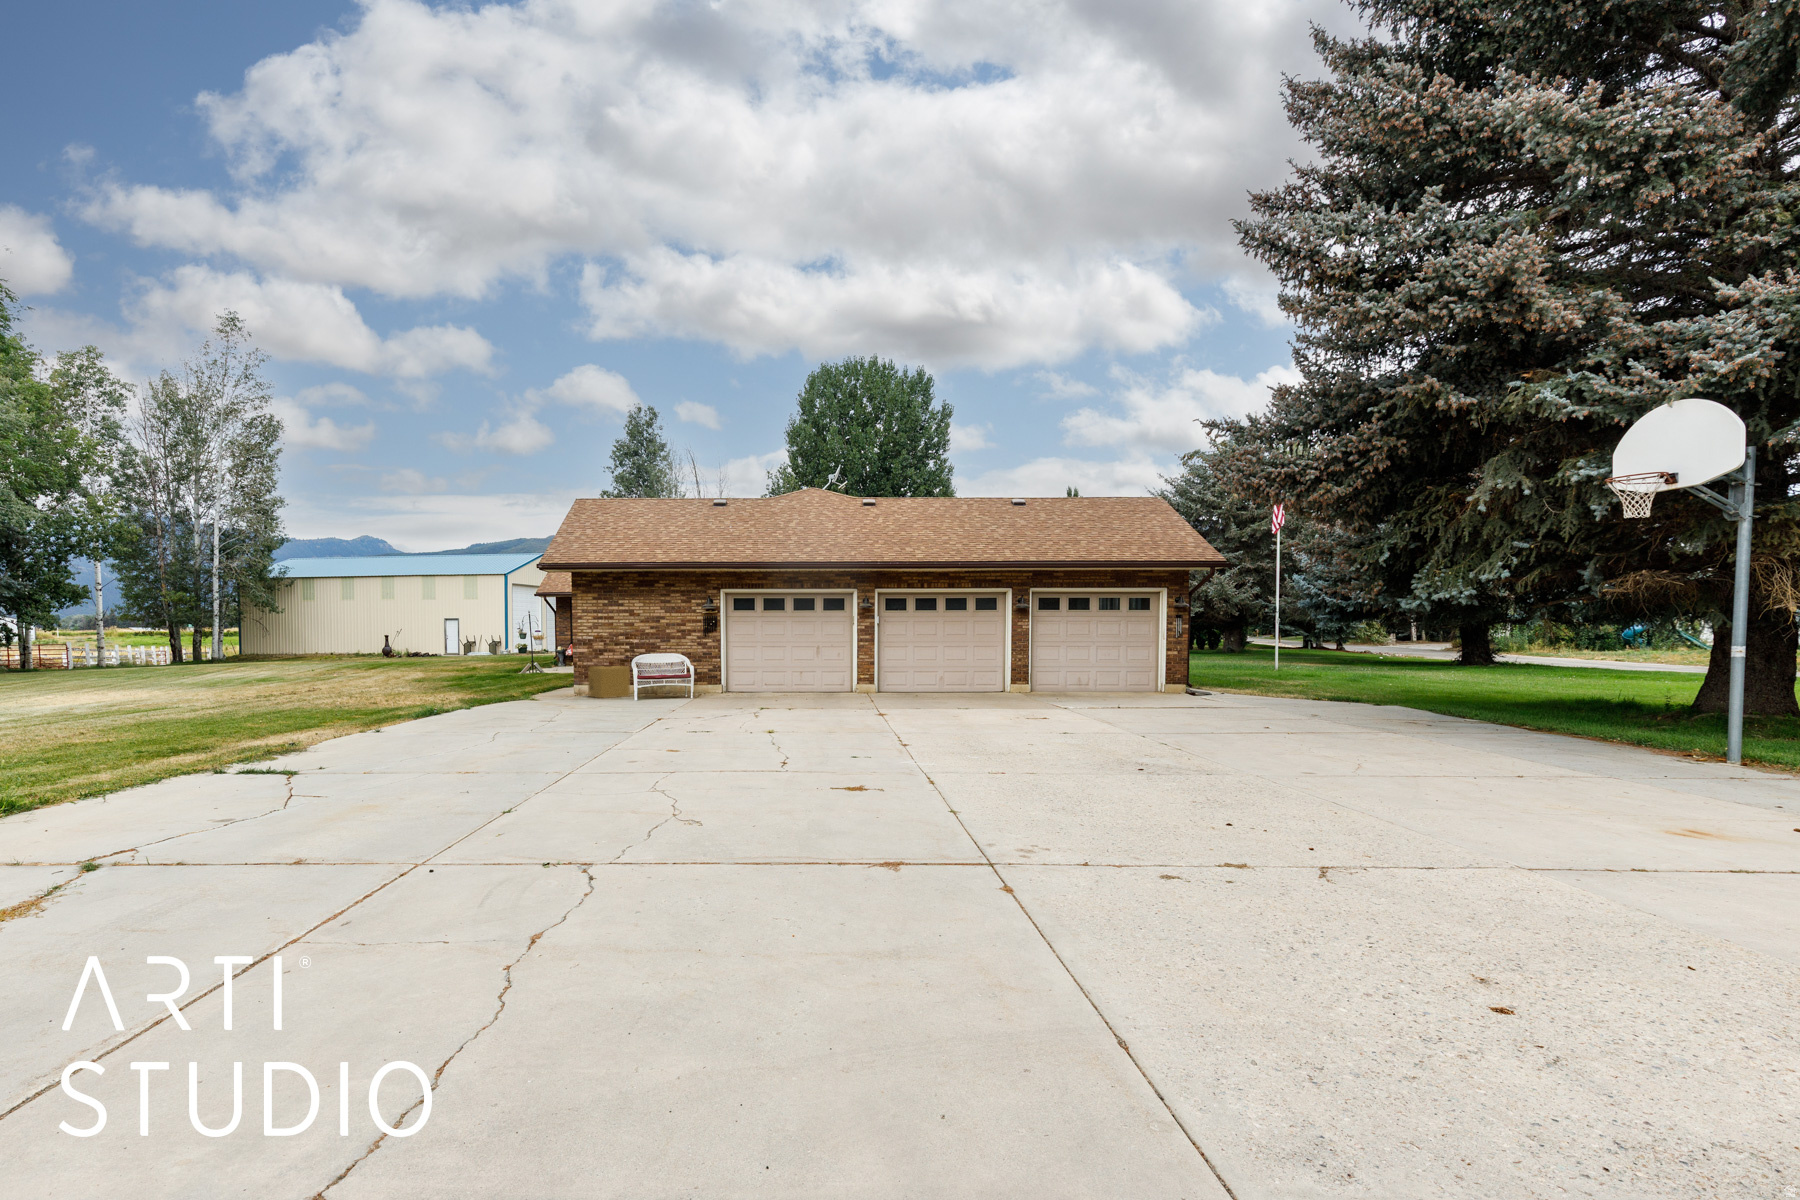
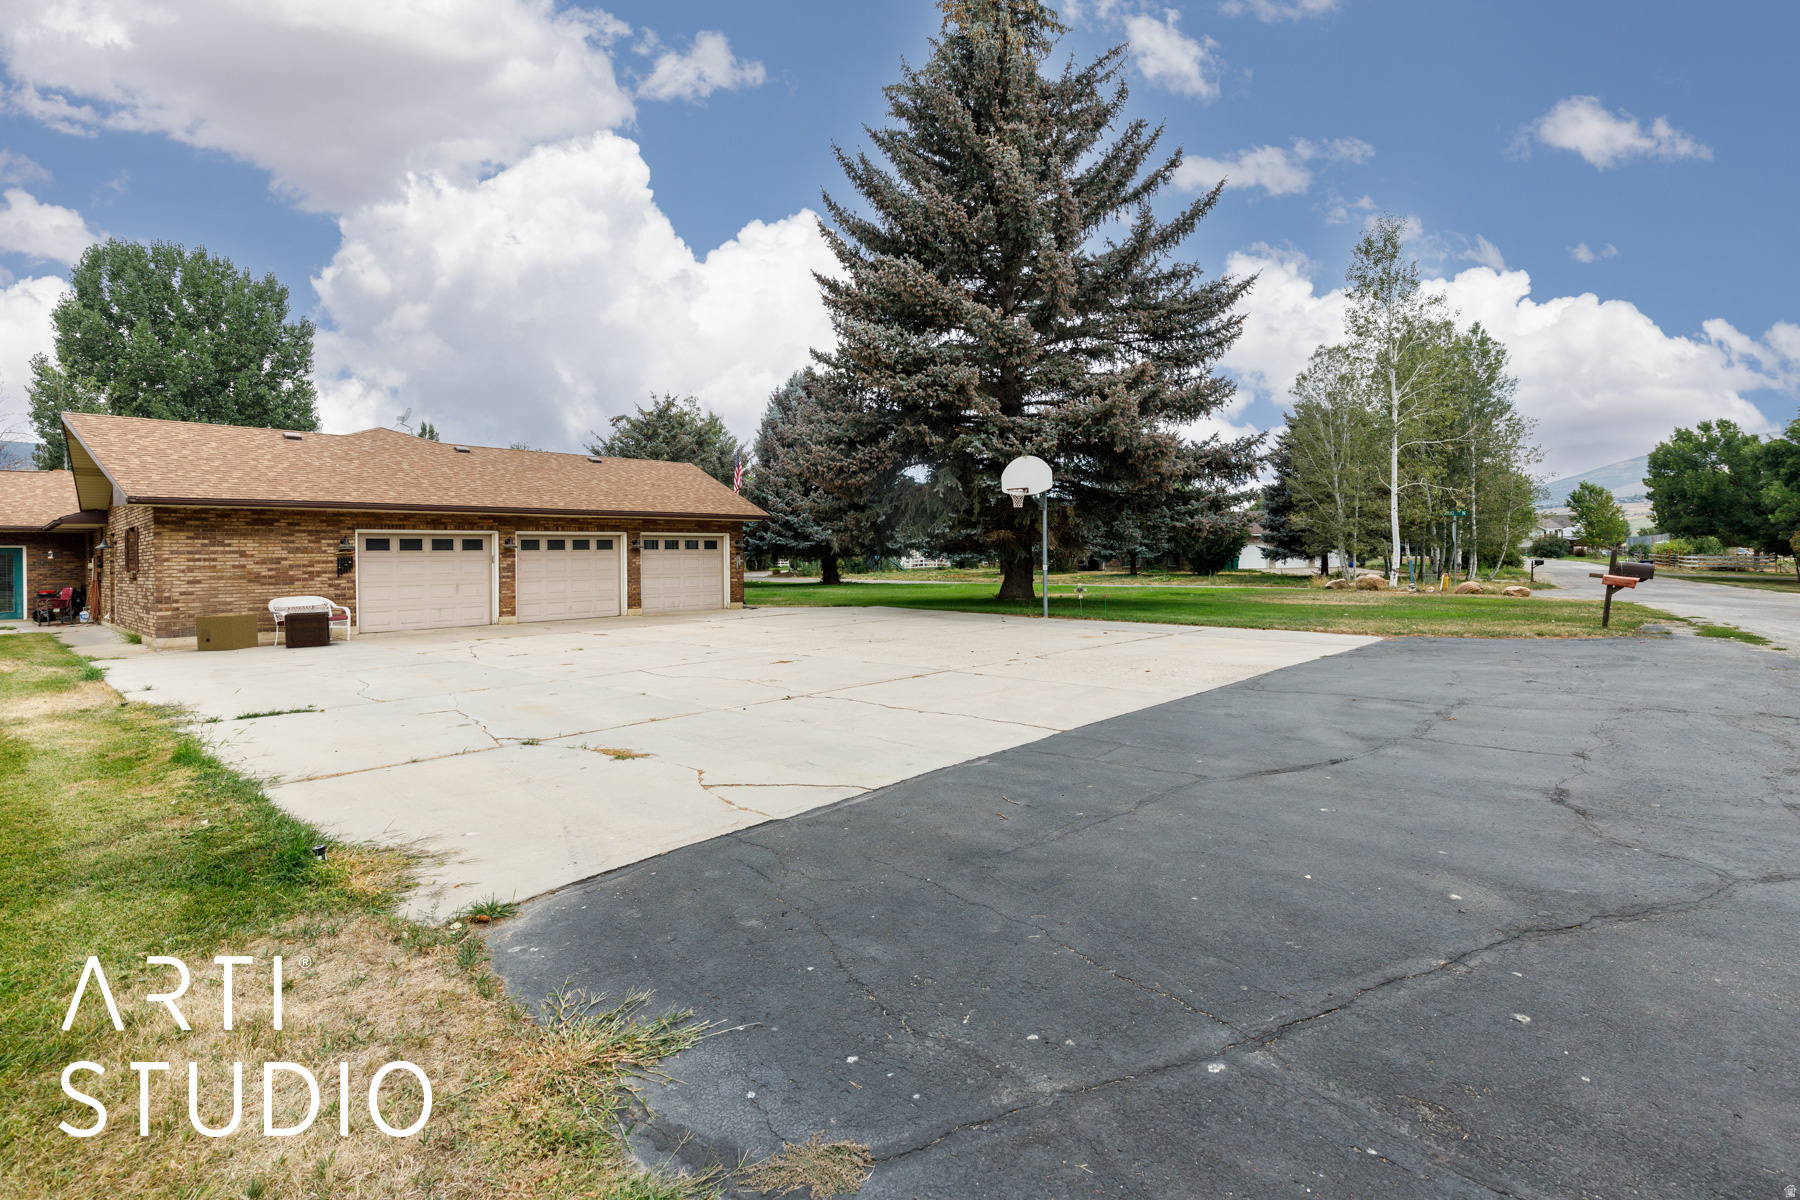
wooden crate: none [625,668,670,702] -> present [284,612,330,648]

